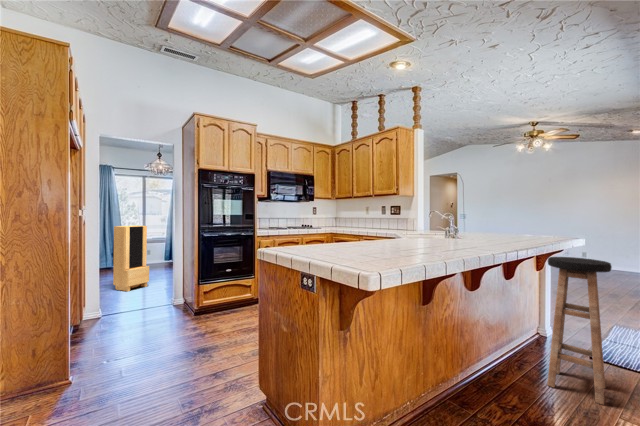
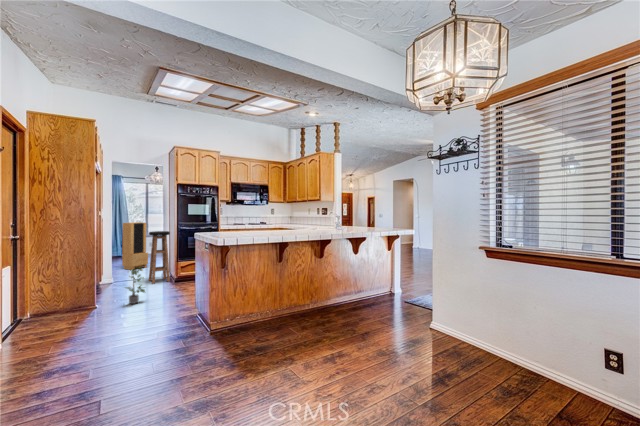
bar stool: present [547,257,612,405] -> present [149,231,170,284]
potted plant: none [118,302,159,373] -> present [126,269,145,304]

